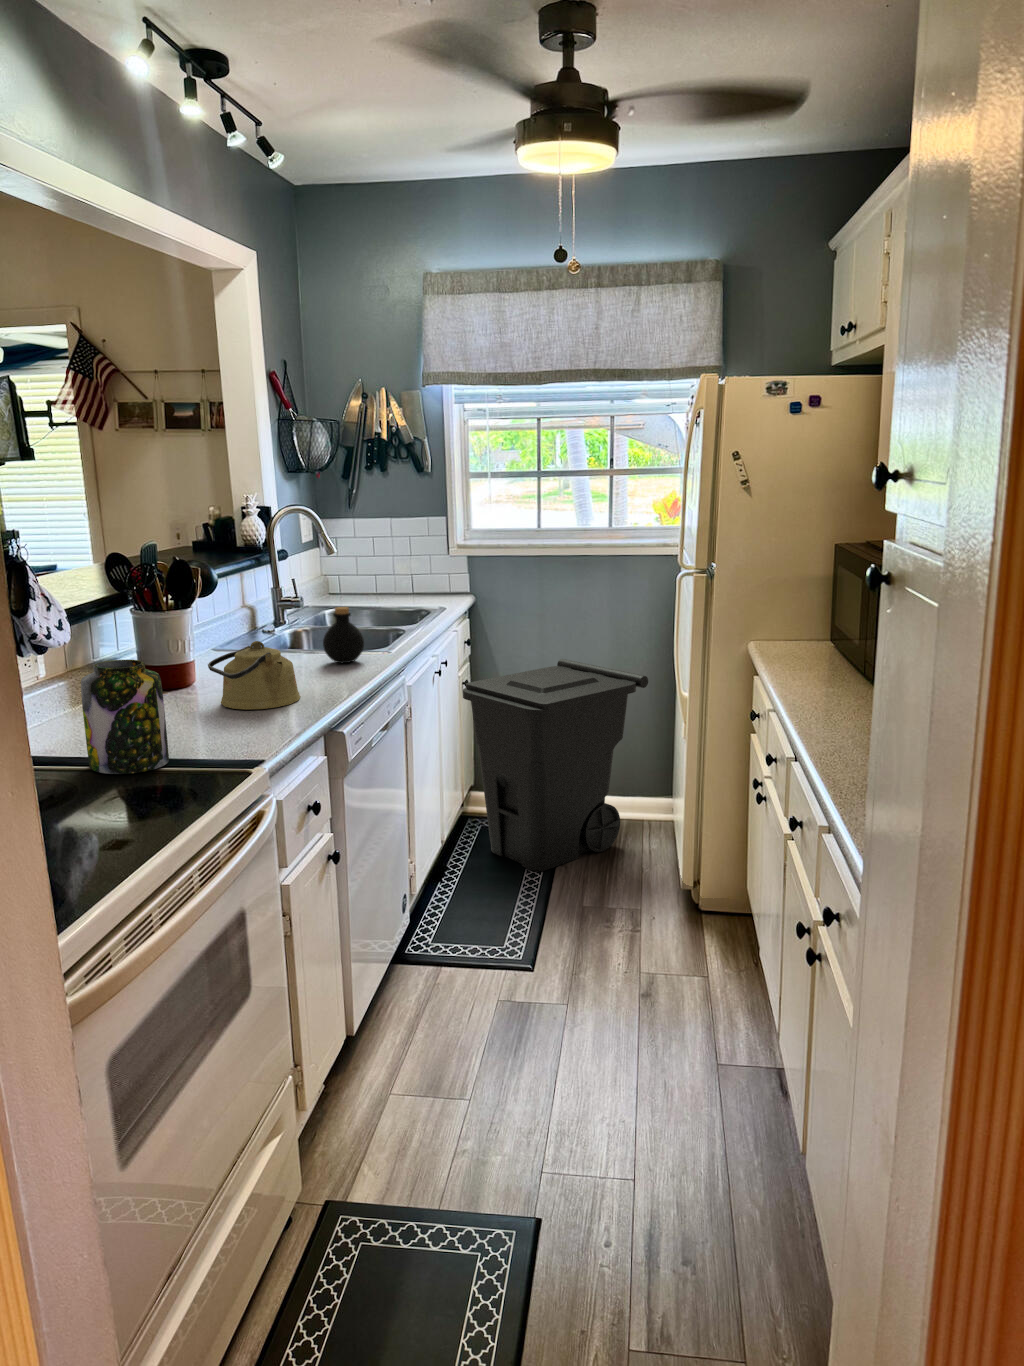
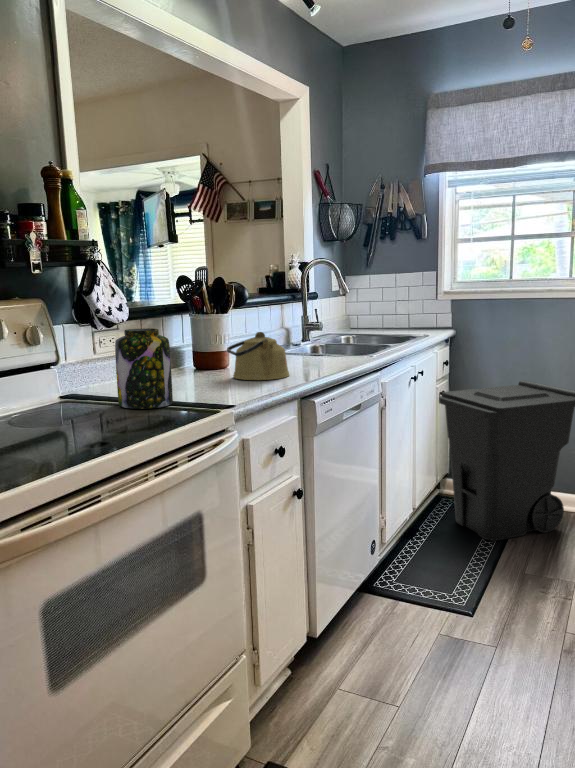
bottle: present [323,607,364,663] -> none [320,318,350,359]

